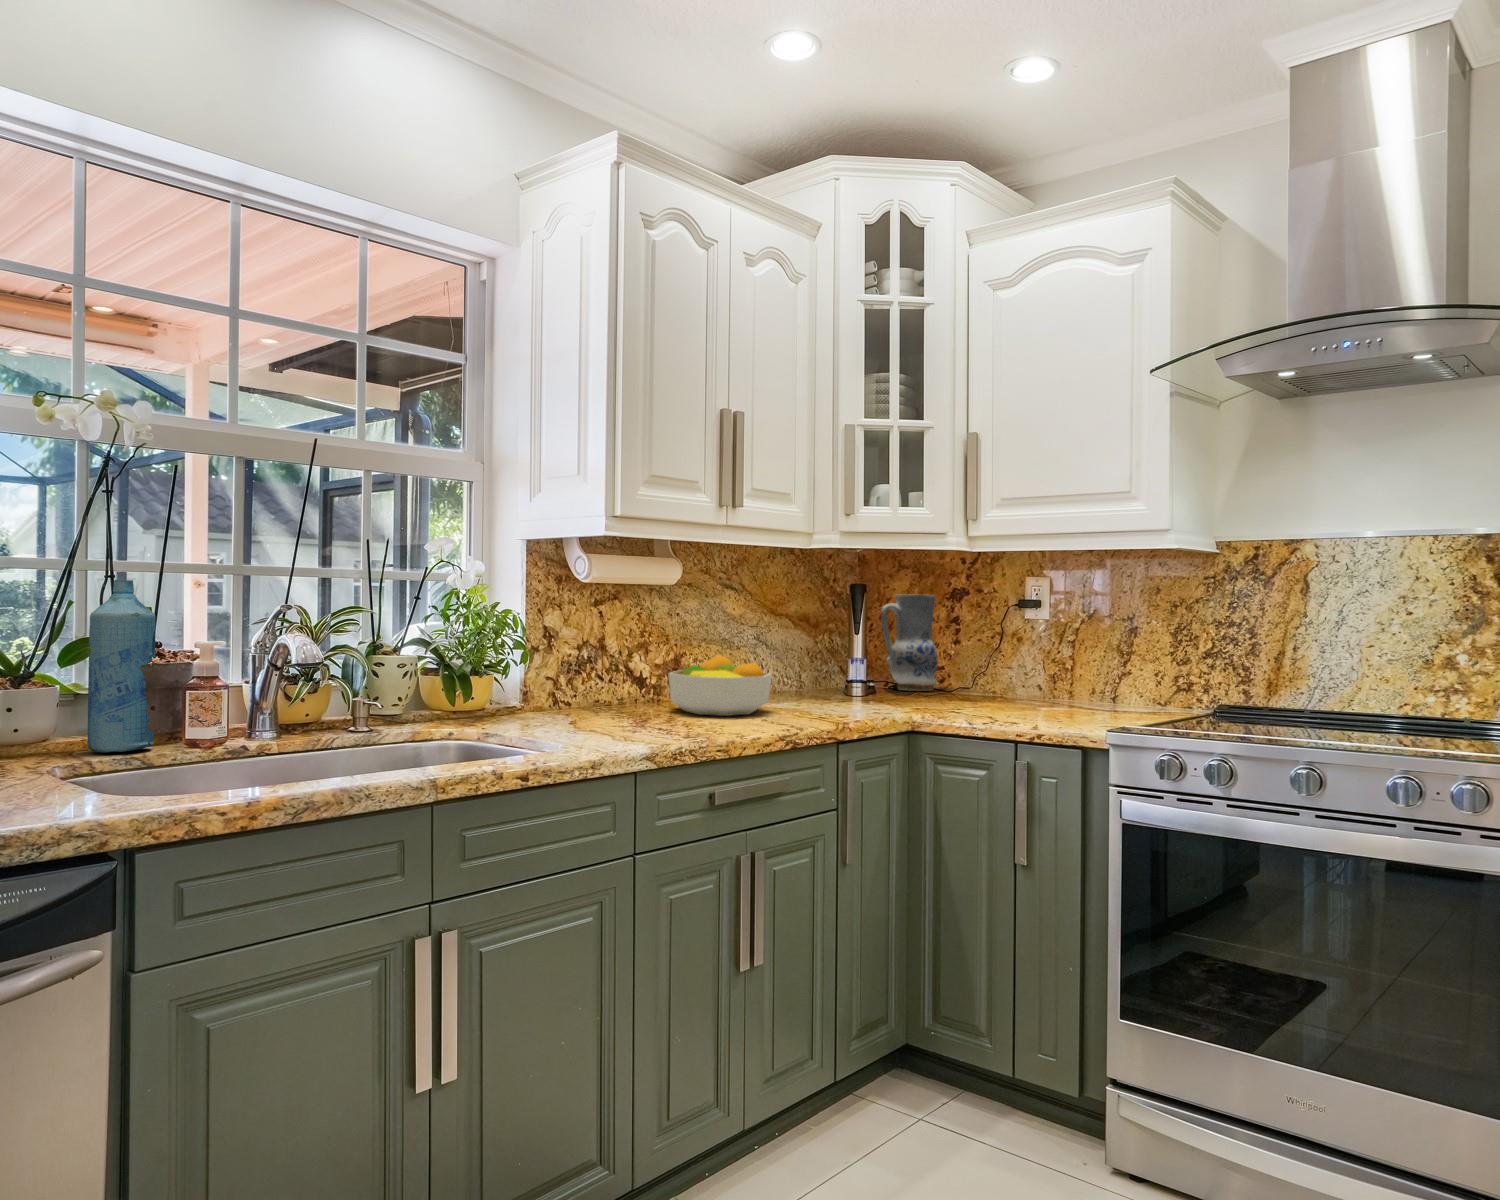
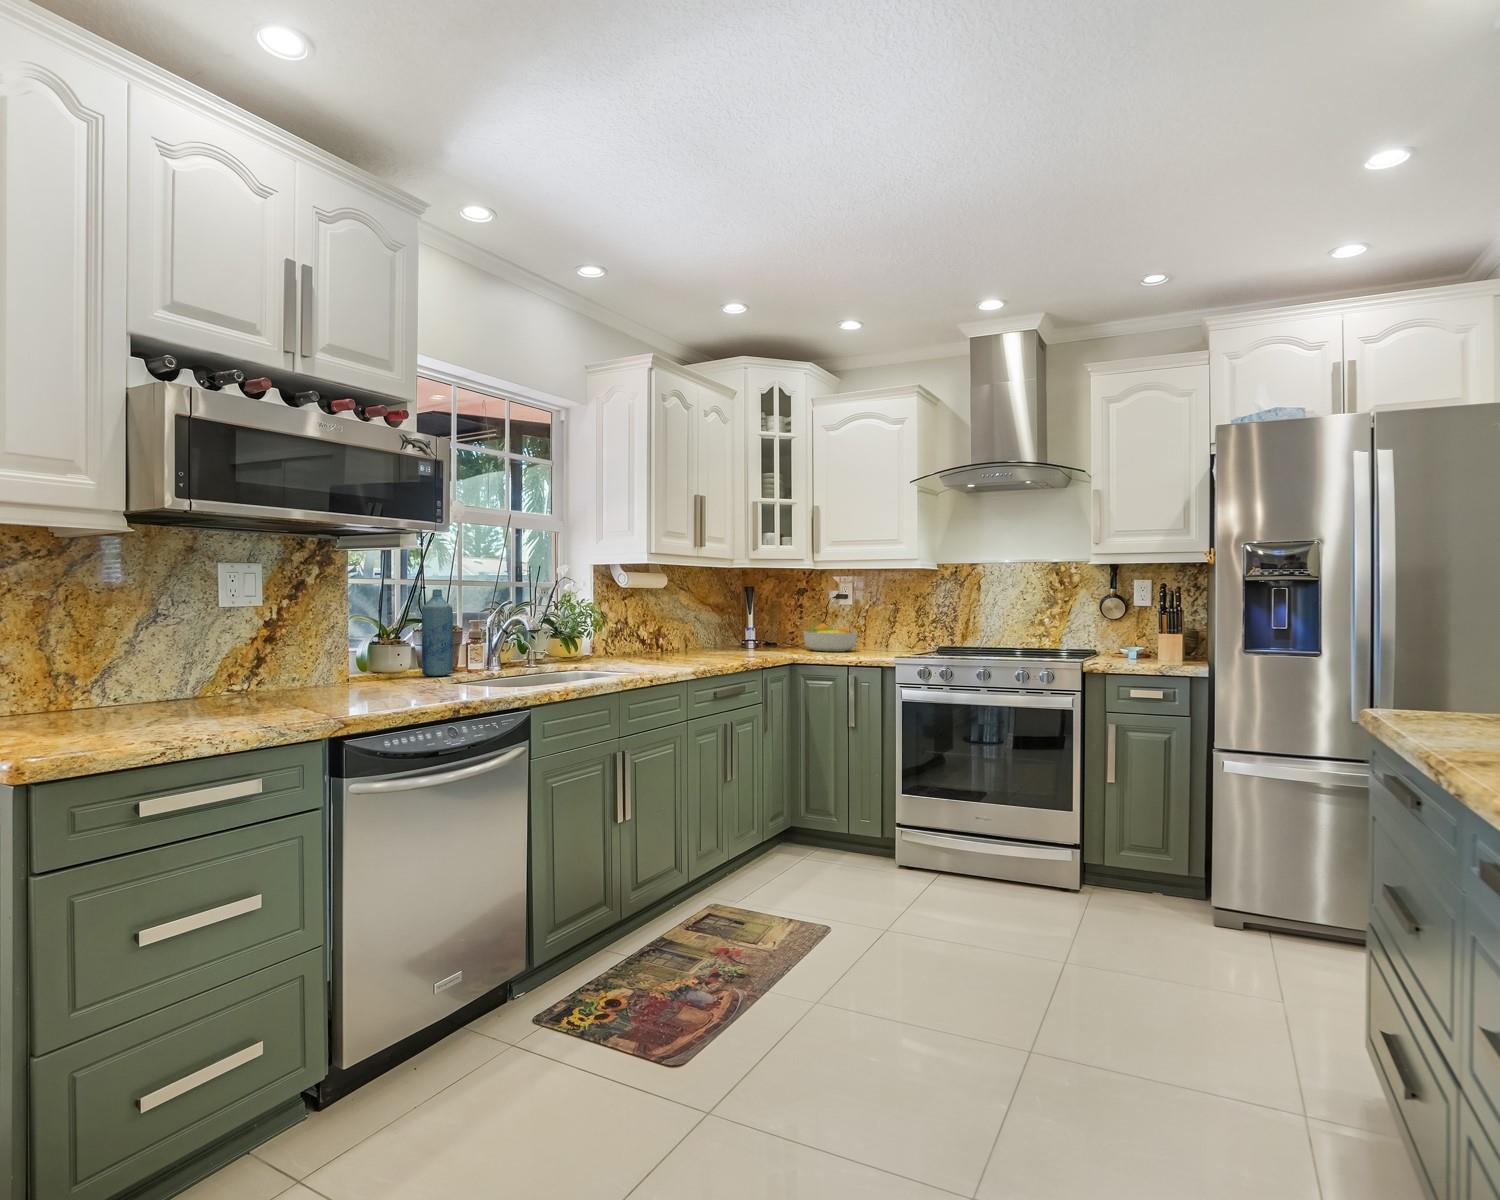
vase: present [881,595,938,691] -> none [758,592,795,646]
fruit bowl: present [668,655,772,716] -> present [804,623,857,652]

